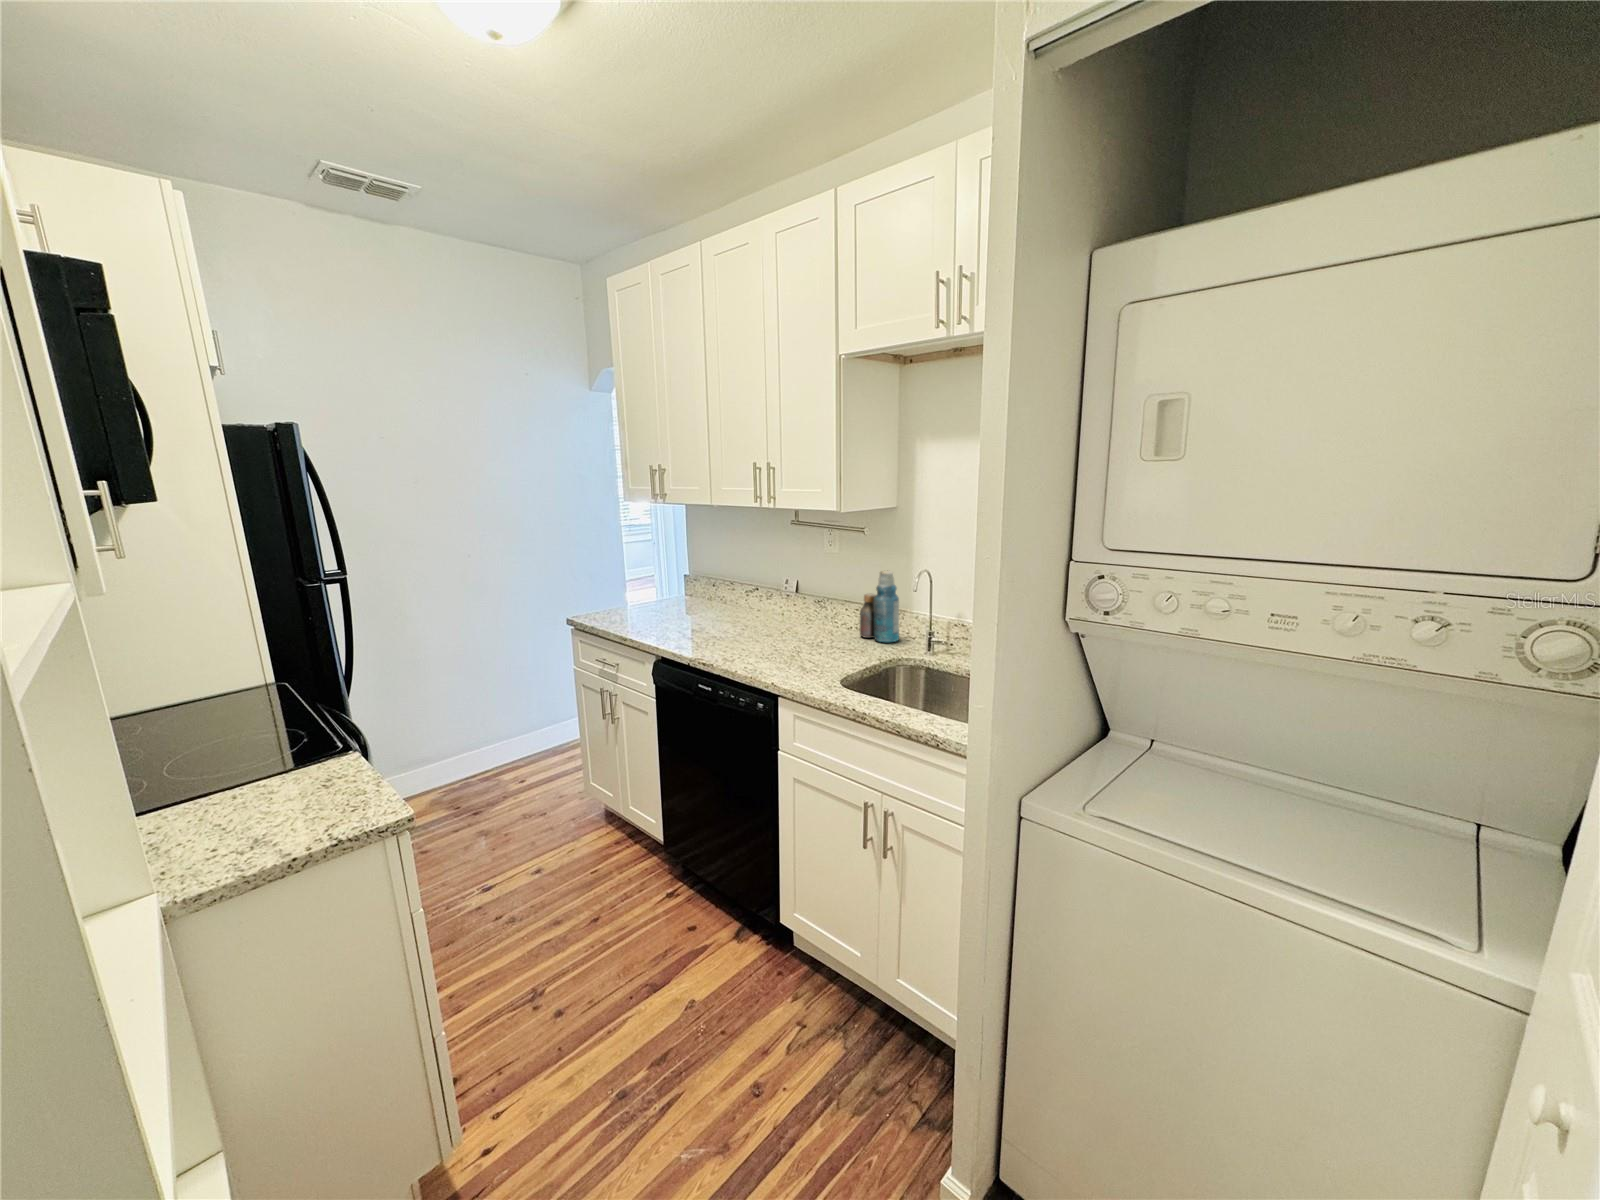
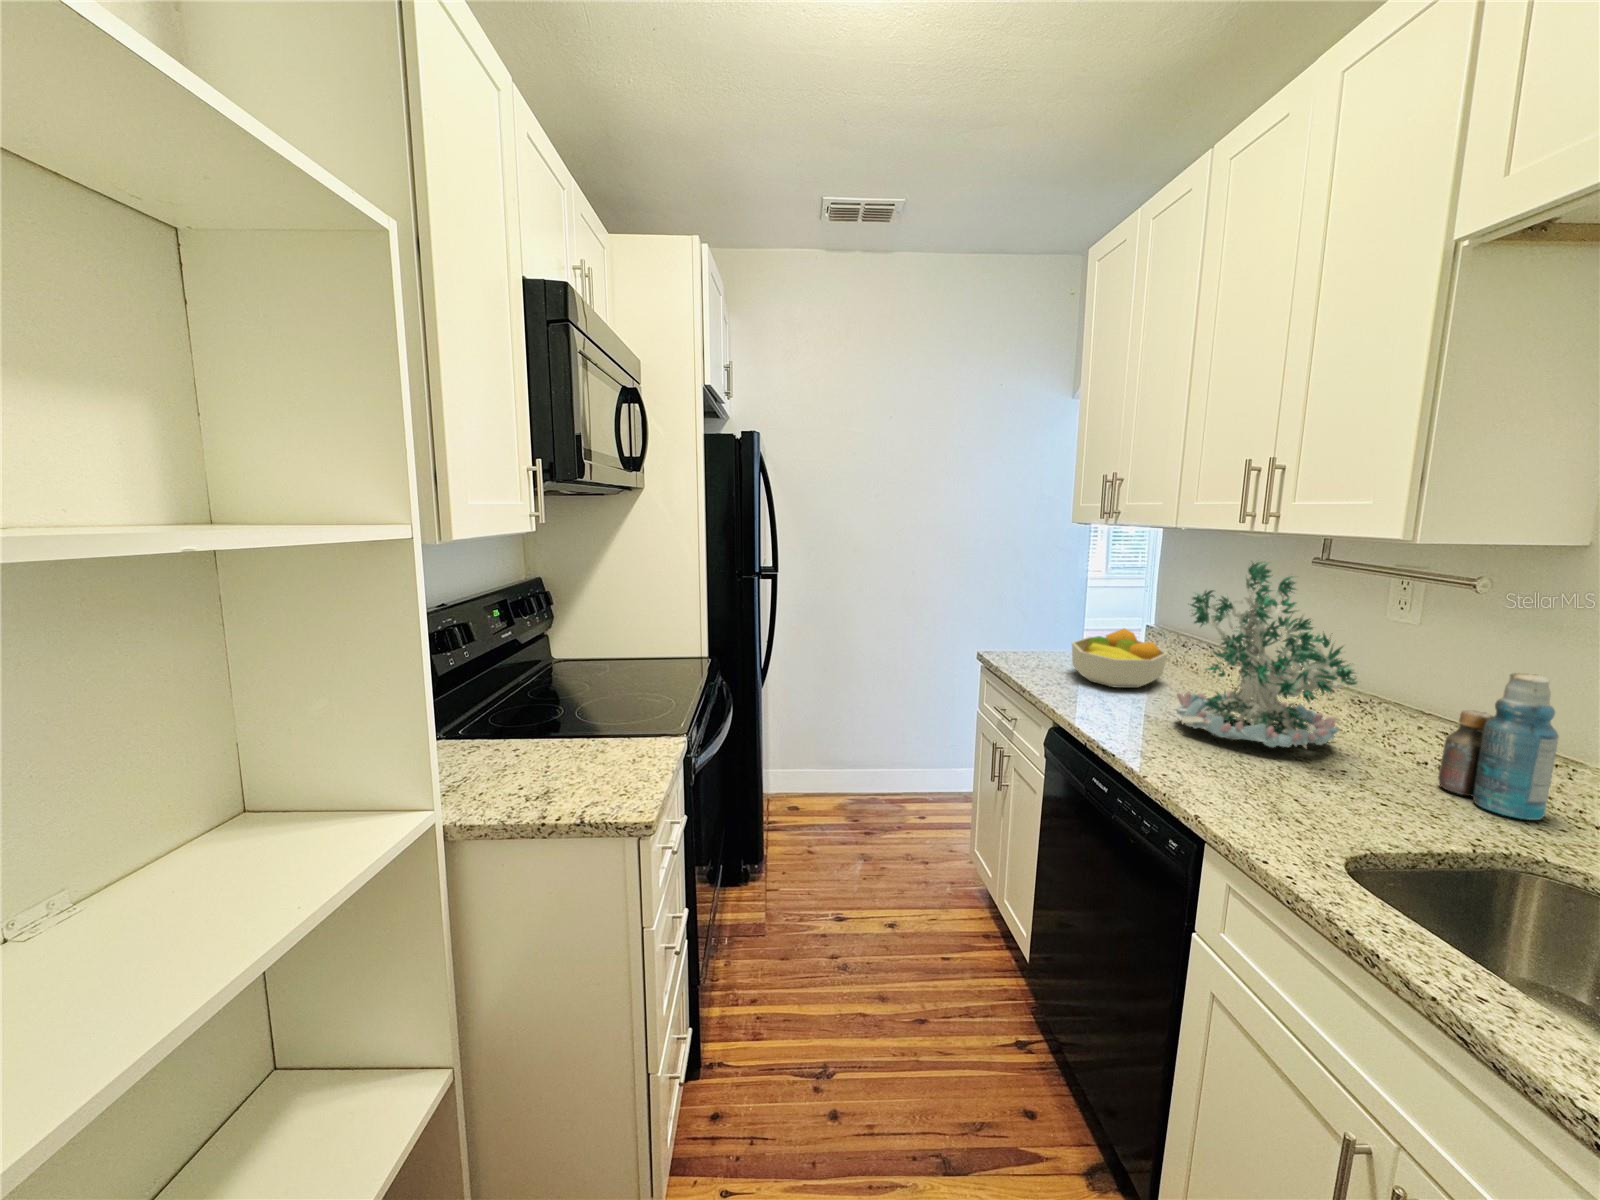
plant: none [730,523,823,639] -> present [1176,562,1357,748]
fruit bowl: none [646,579,711,623] -> present [1072,628,1167,688]

